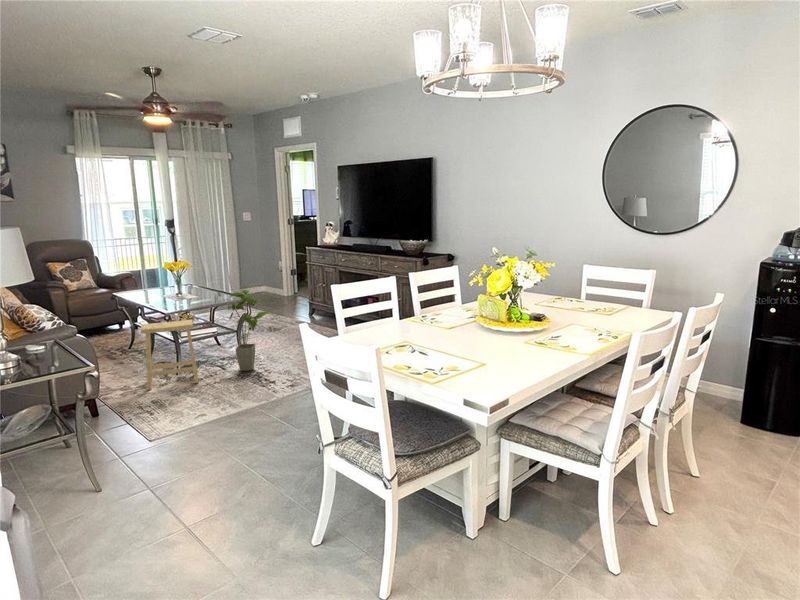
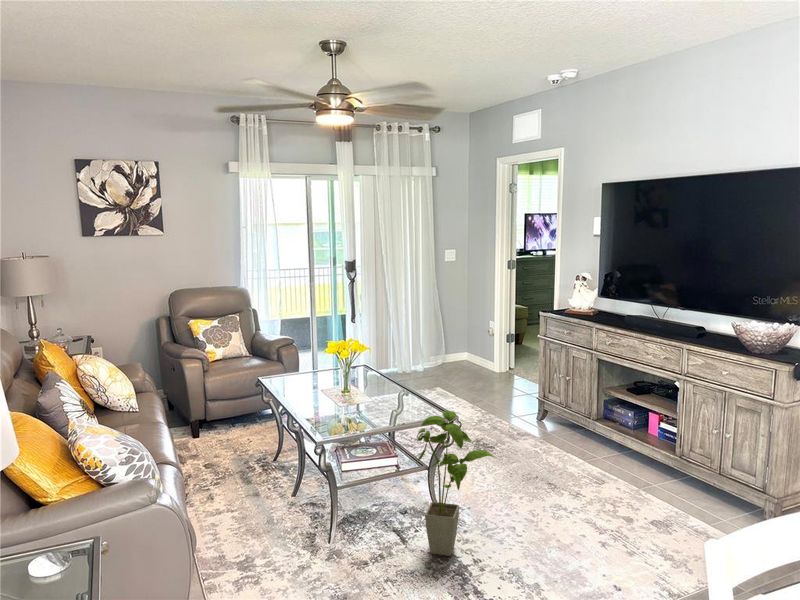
footstool: present [141,320,199,390] -> none [271,455,359,579]

